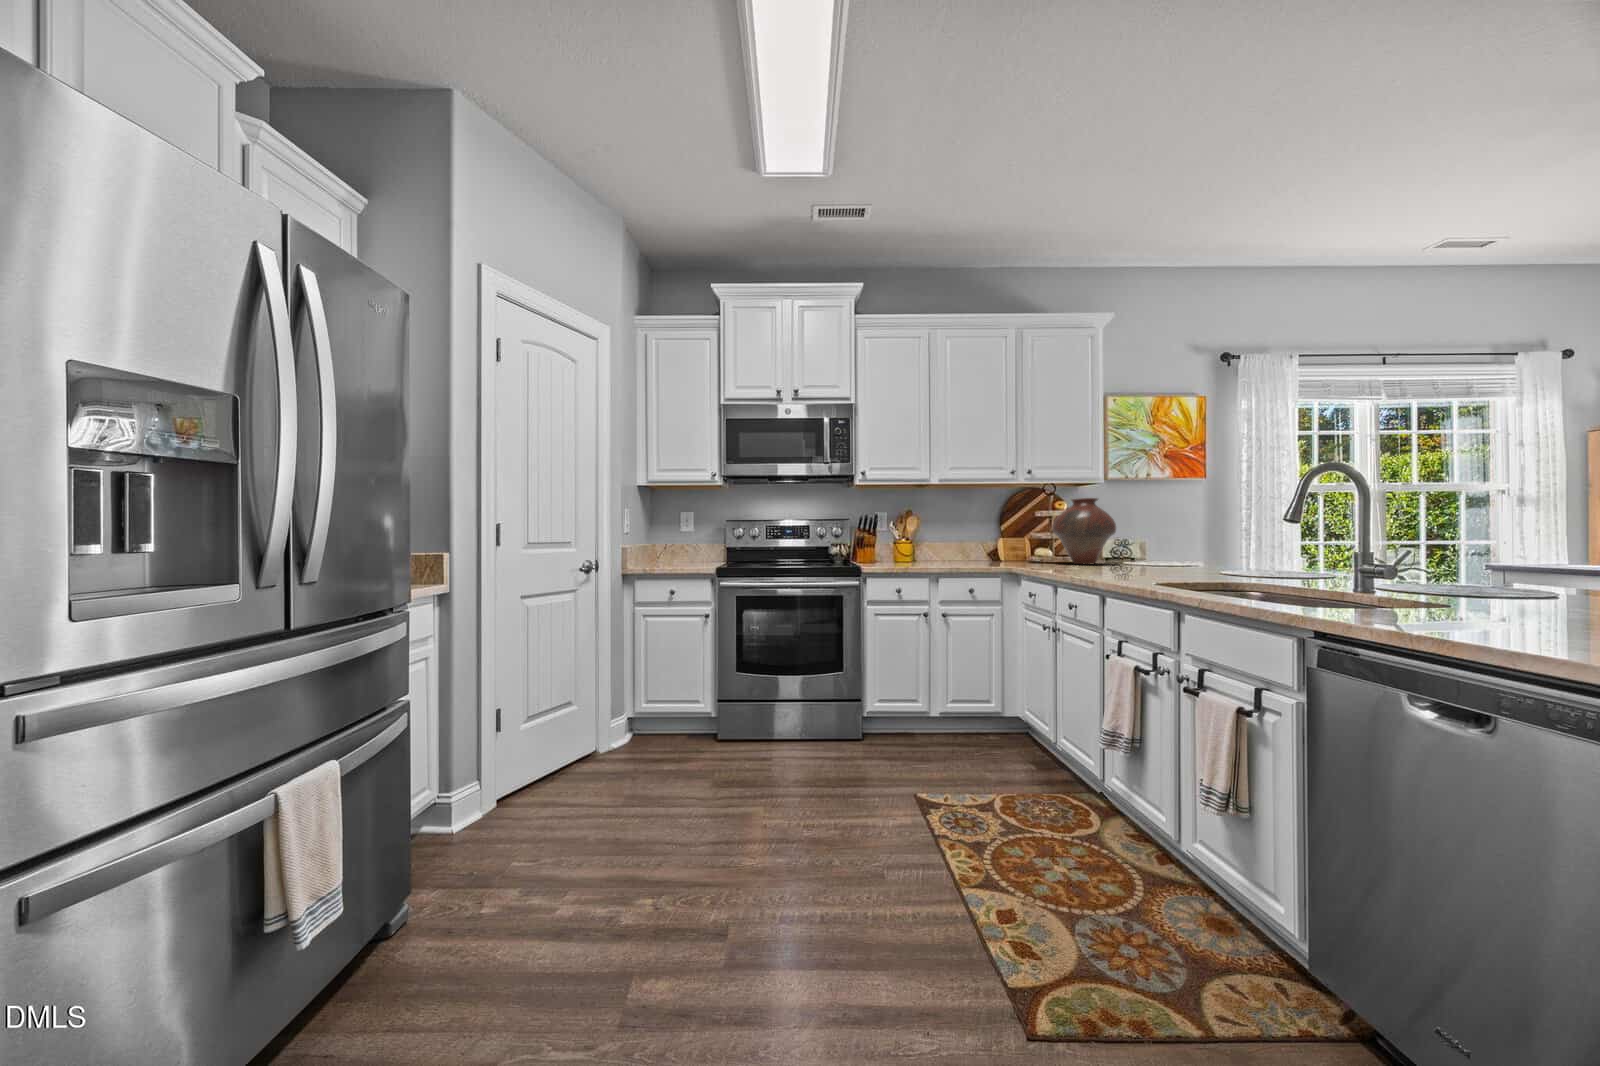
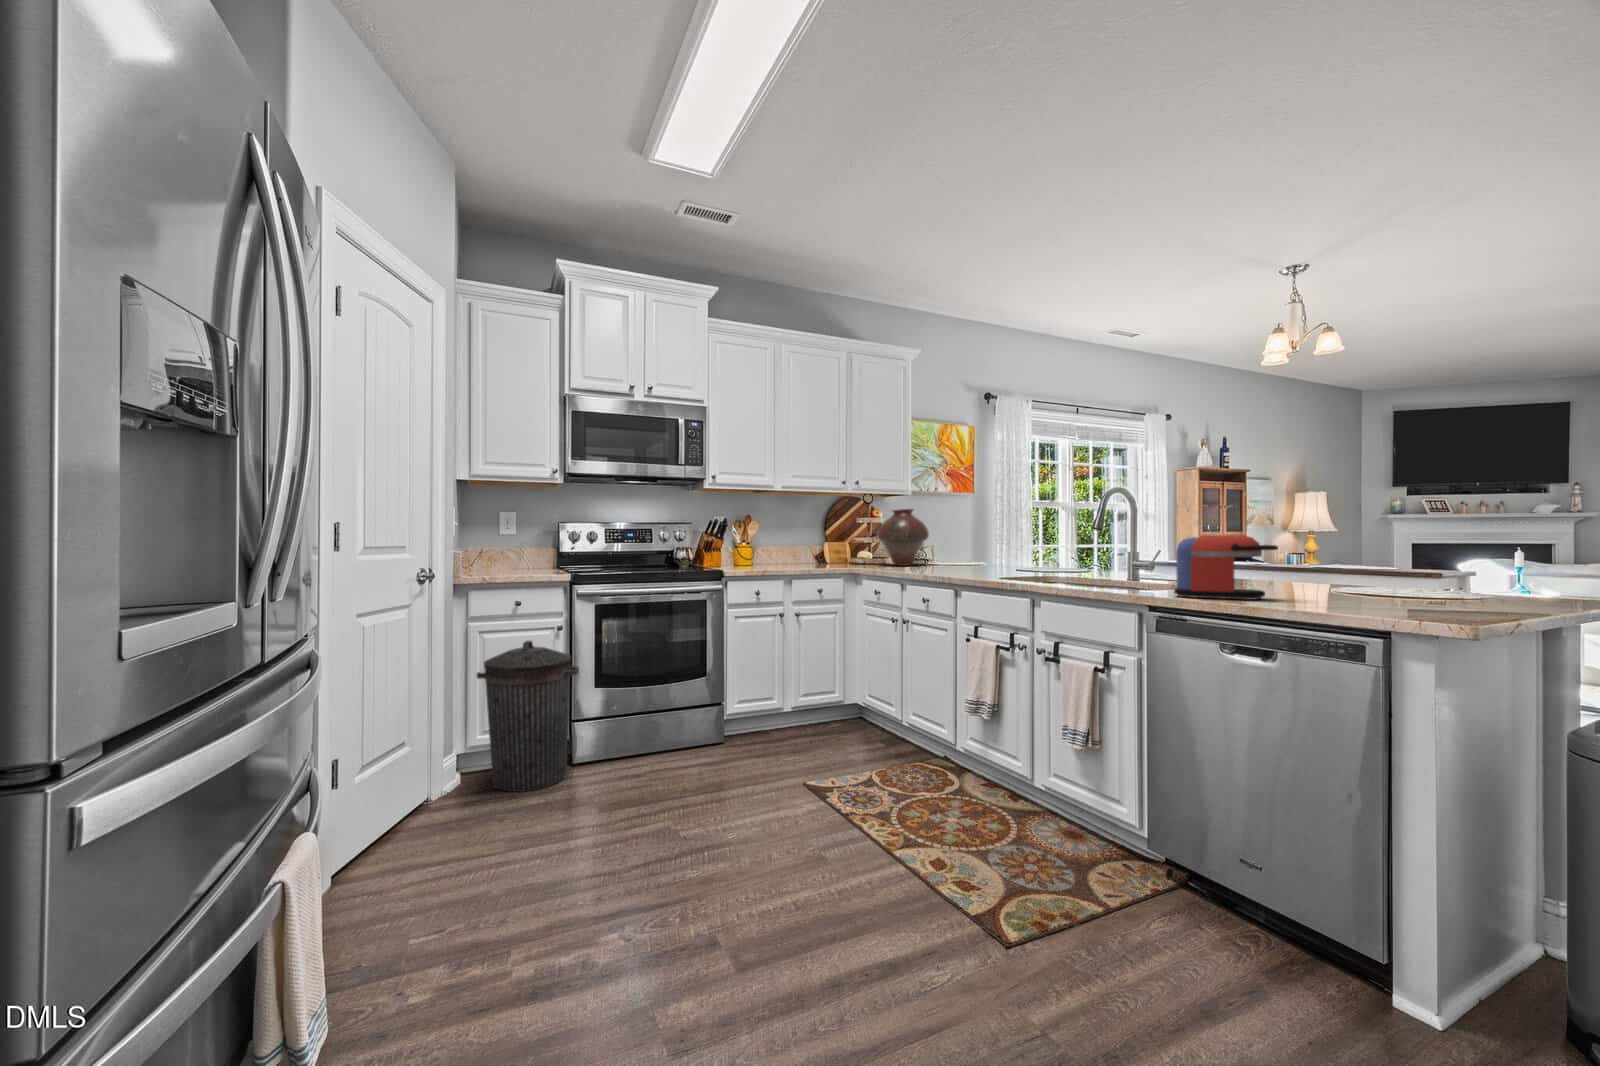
coffee maker: none [1364,523,1541,620] -> present [1174,535,1278,600]
trash can: none [613,621,704,766] -> present [477,640,579,792]

